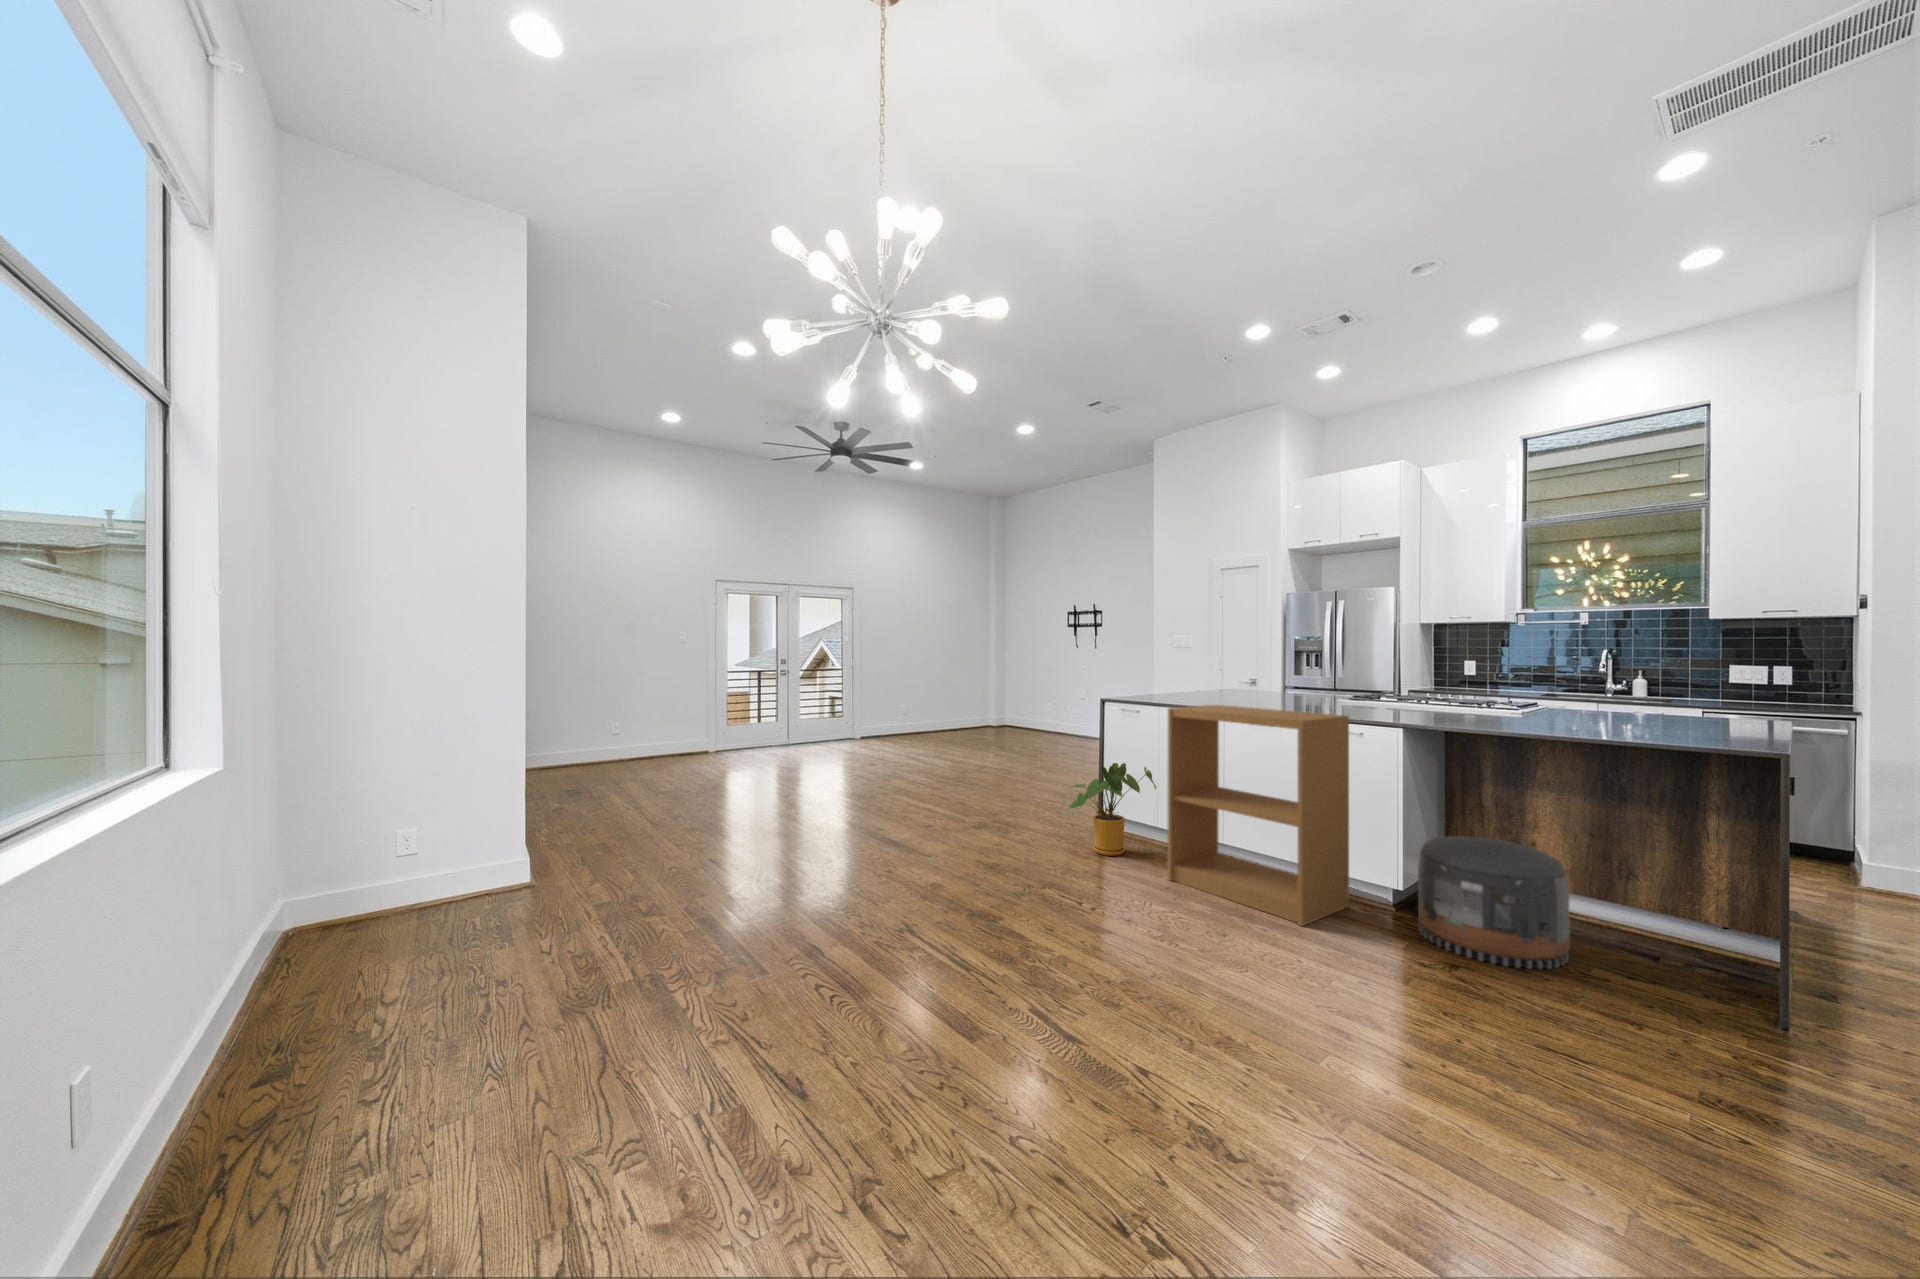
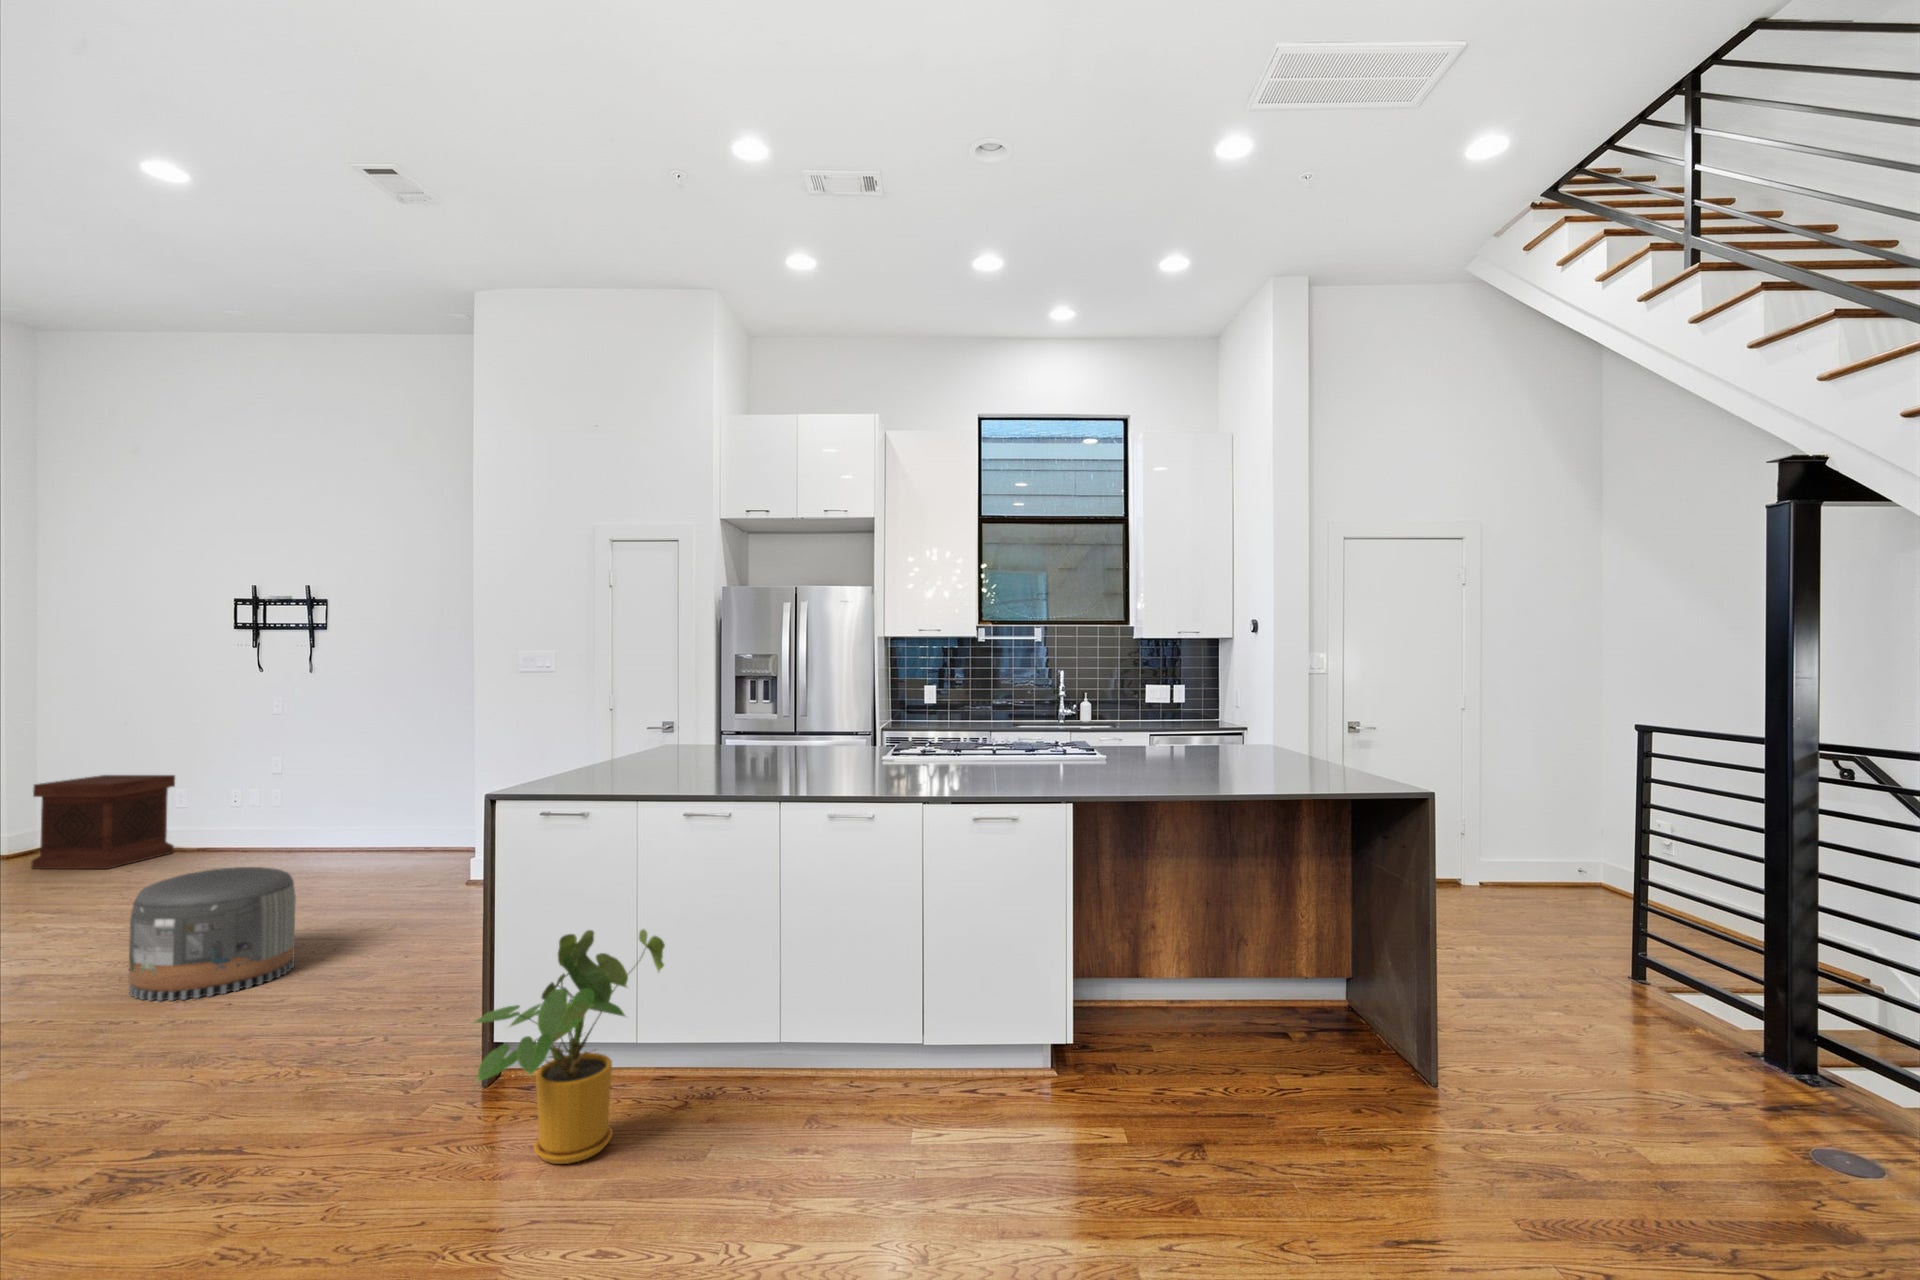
side table: none [1000,695,1047,737] -> present [31,775,175,869]
bookshelf: present [1167,705,1349,926] -> none [761,785,1063,1190]
pouf: present [1418,836,1570,969] -> present [129,867,296,1001]

